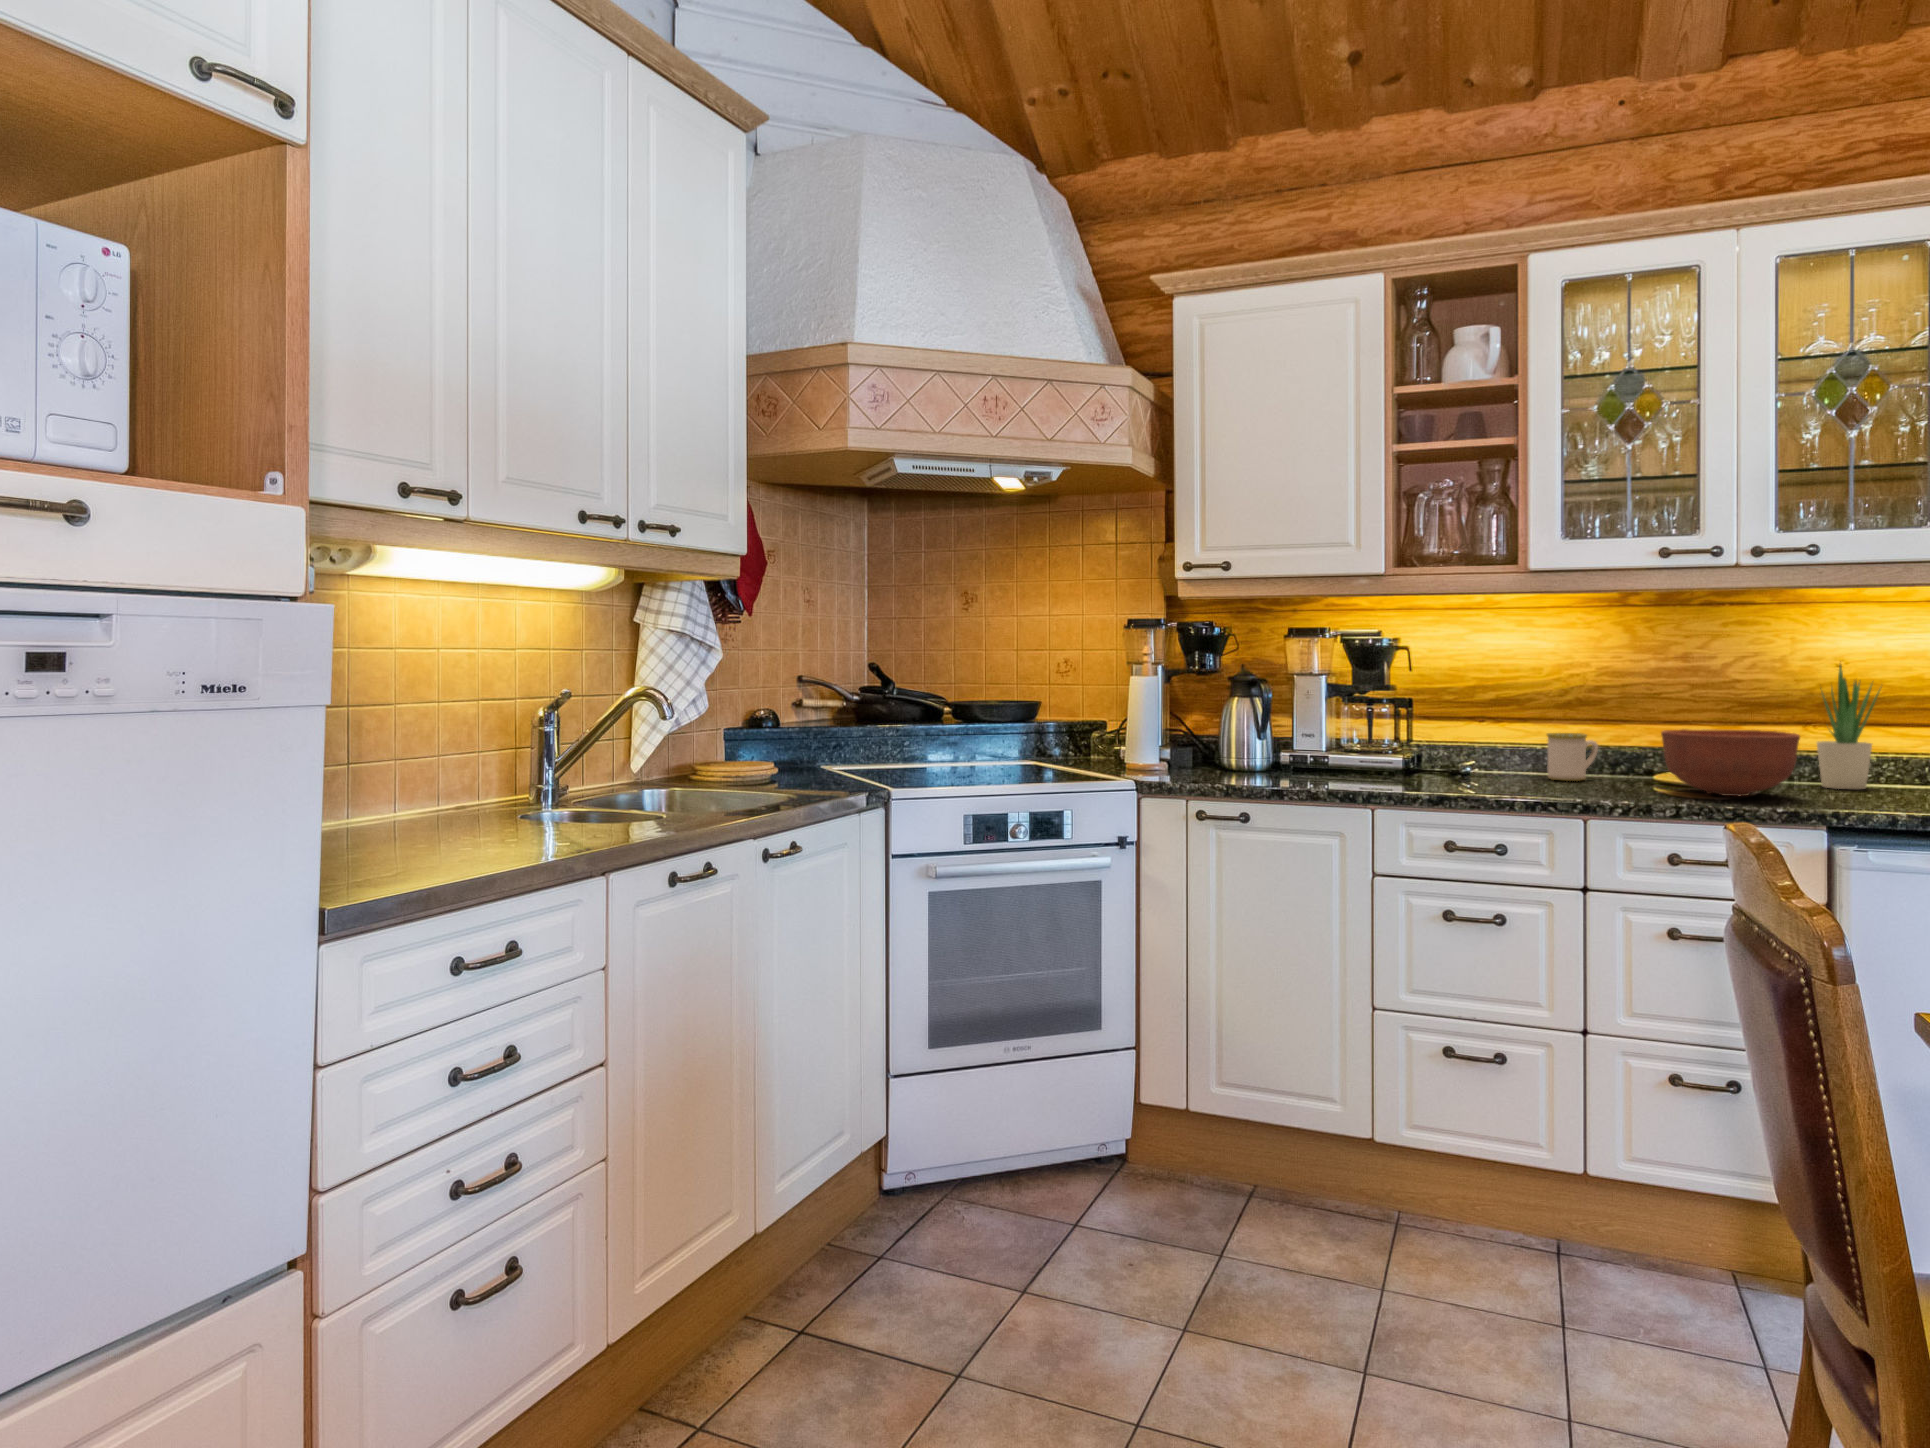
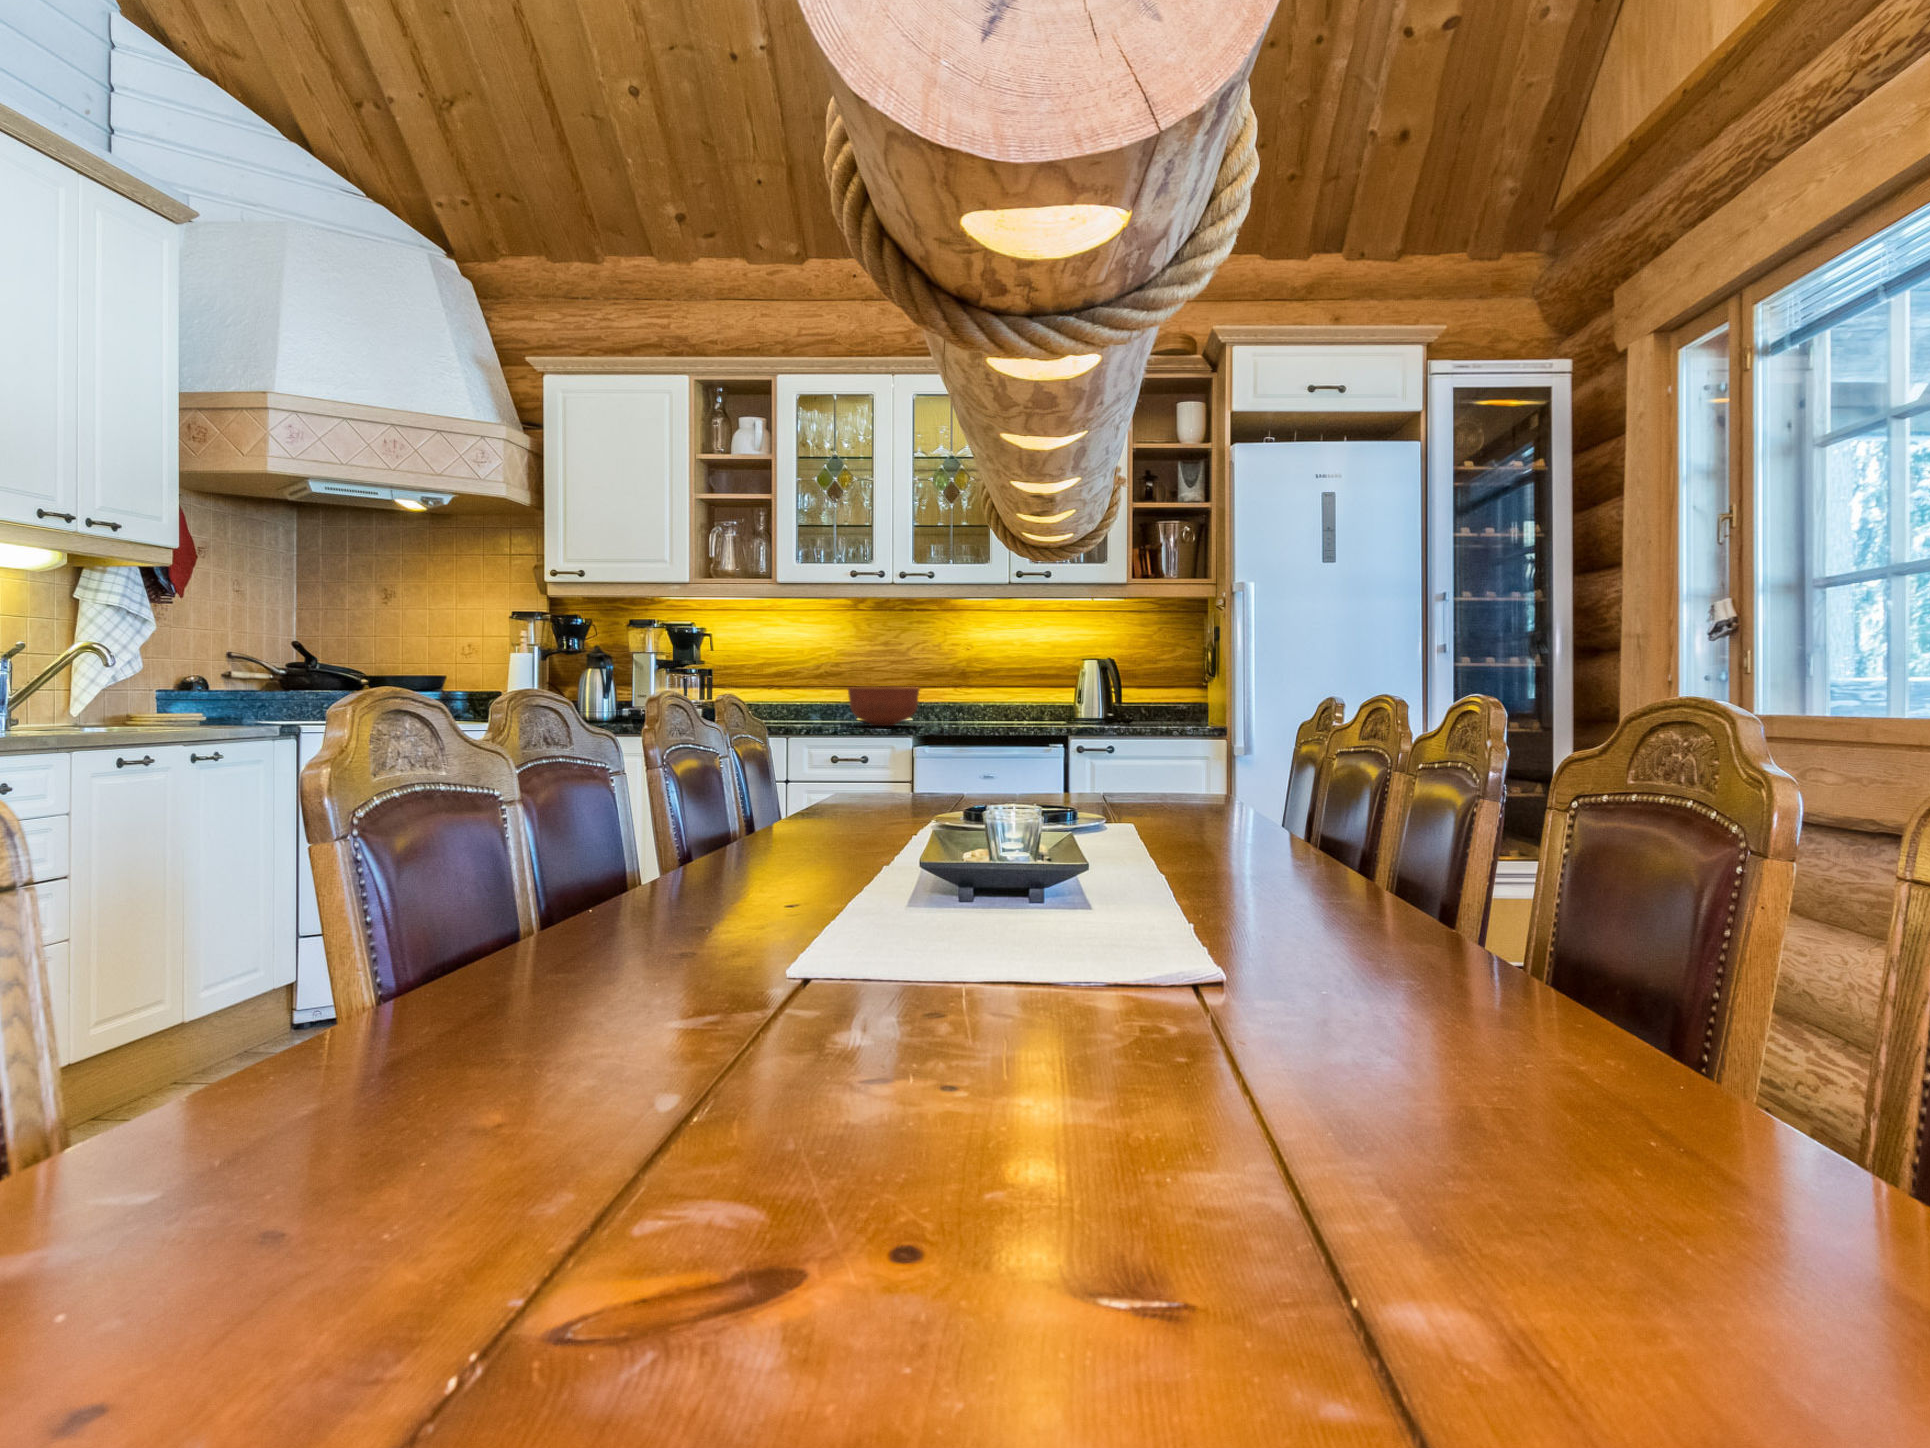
potted plant: present [1817,664,1880,789] -> none [947,646,979,724]
mug: present [1547,733,1598,781] -> none [794,692,826,723]

